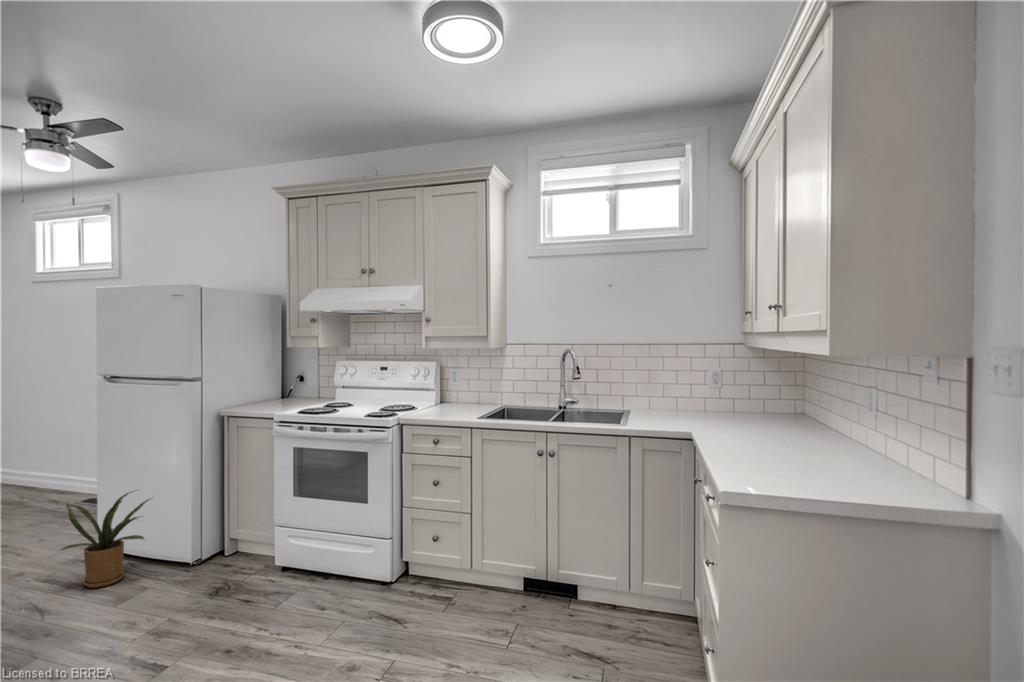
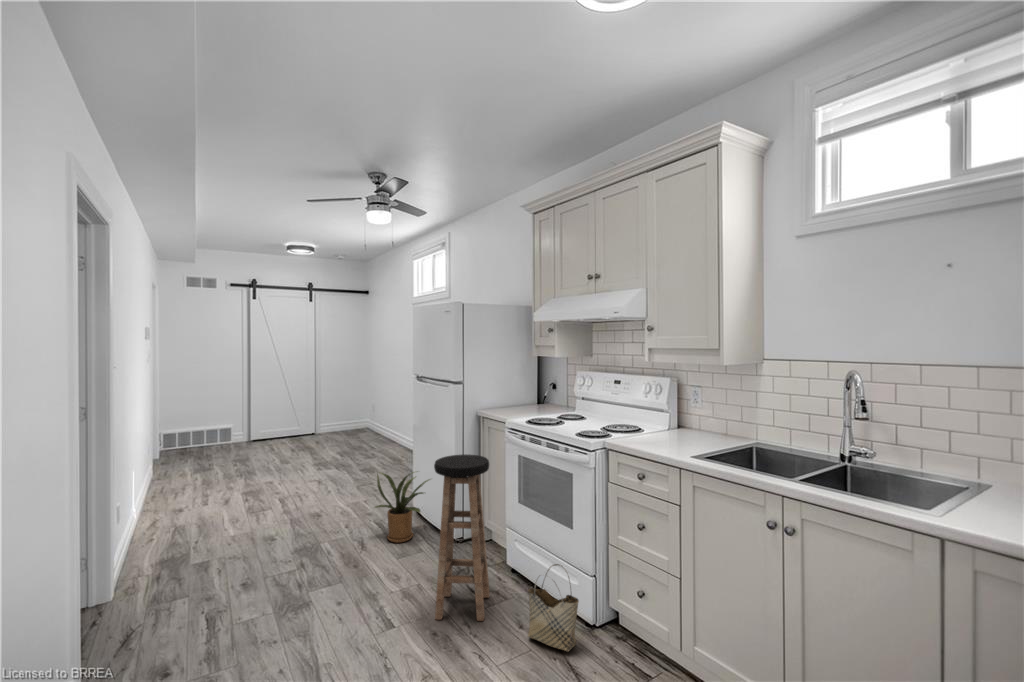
bar stool: none [214,449,281,633] -> present [434,454,490,621]
woven basket: none [334,535,386,610] -> present [528,564,579,651]

